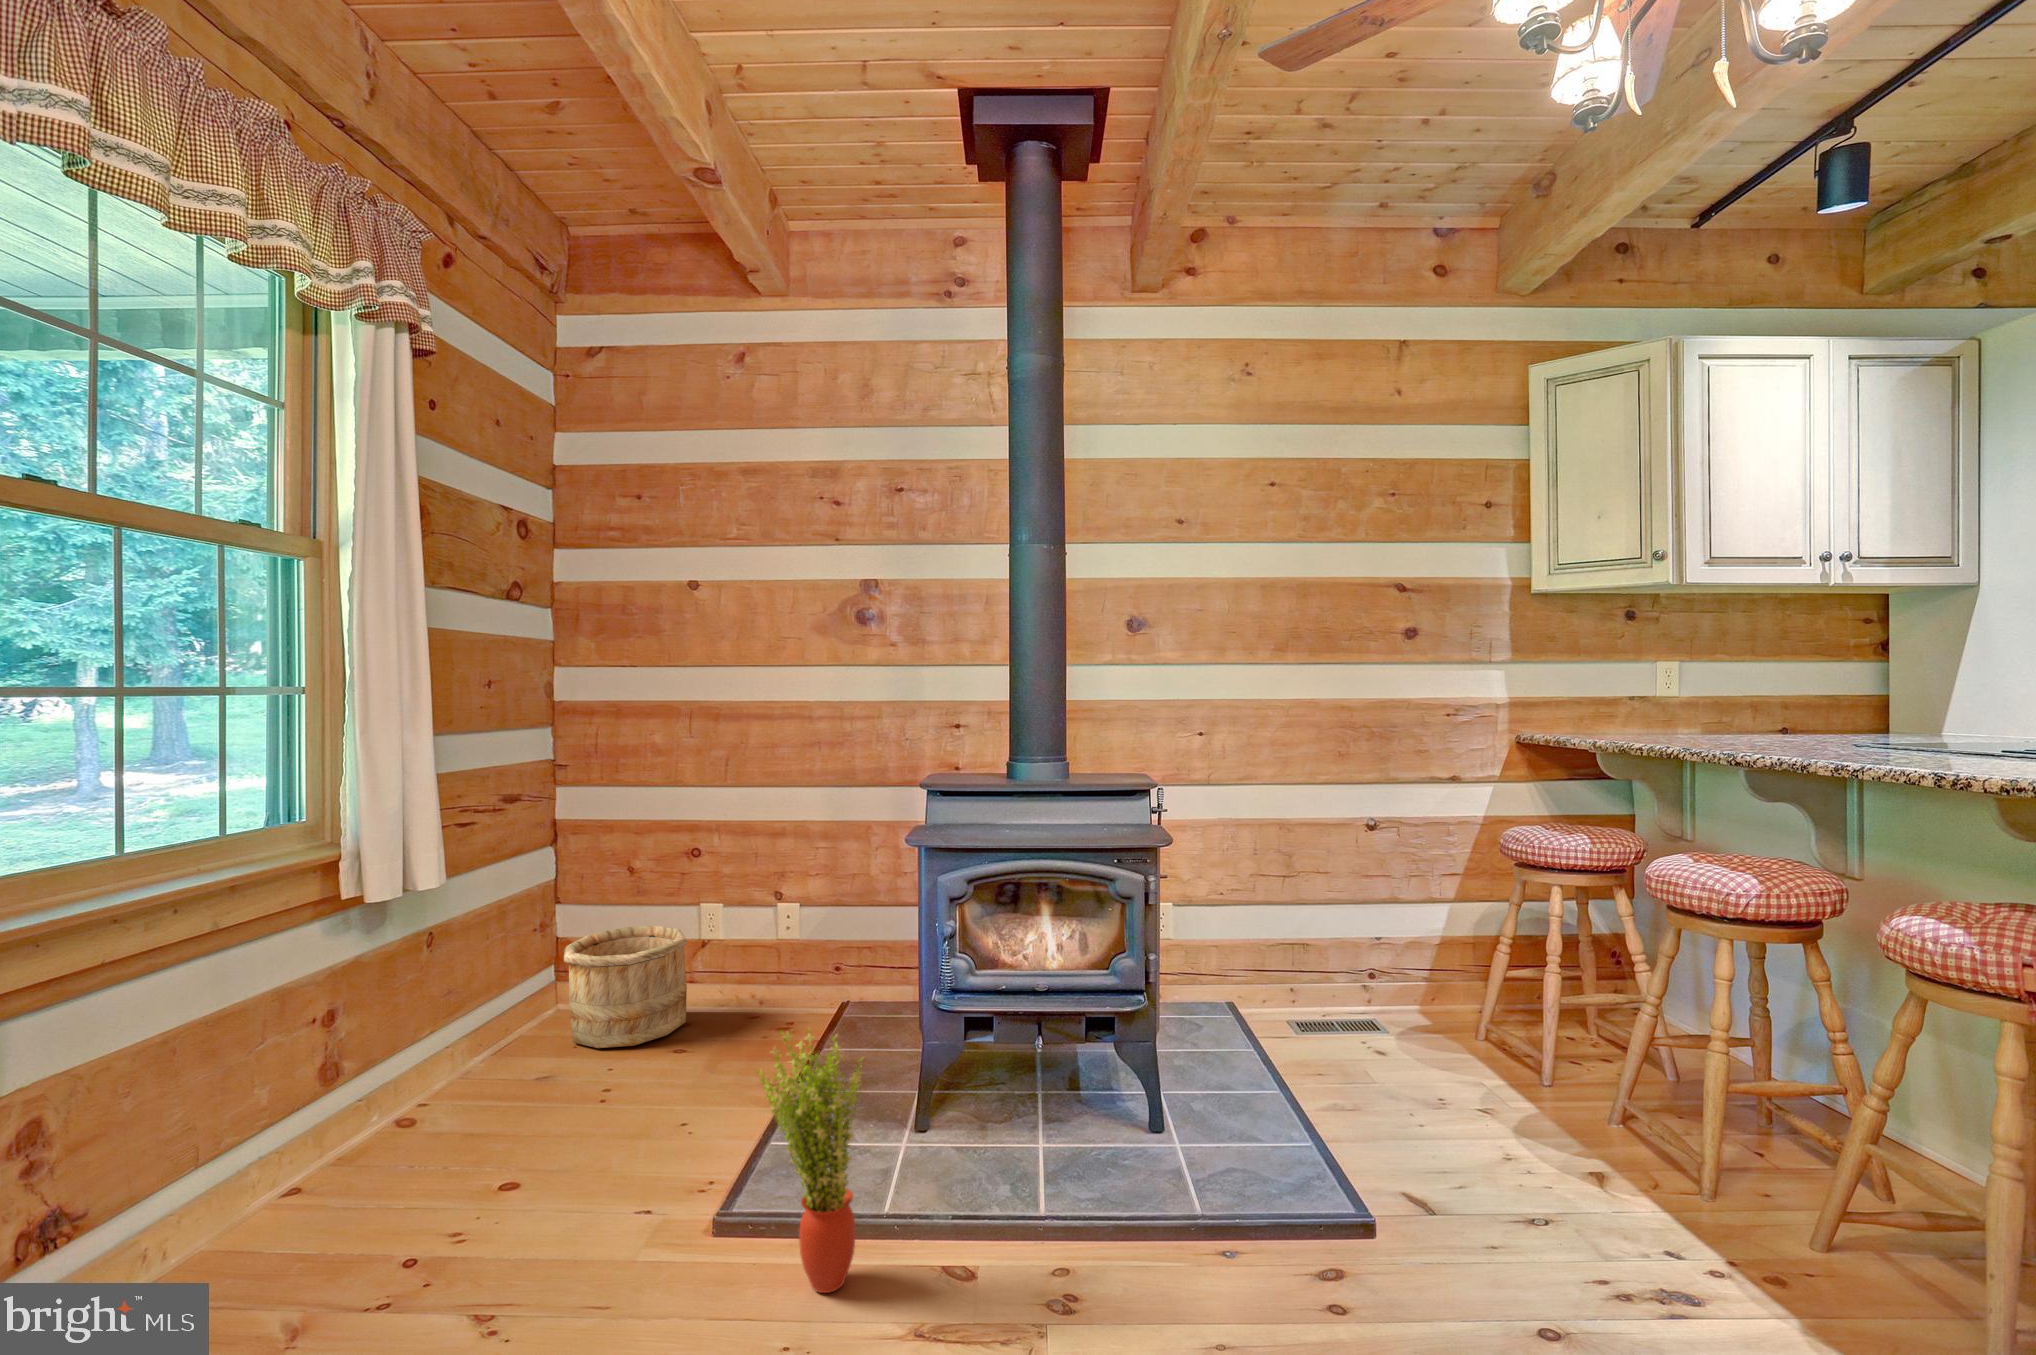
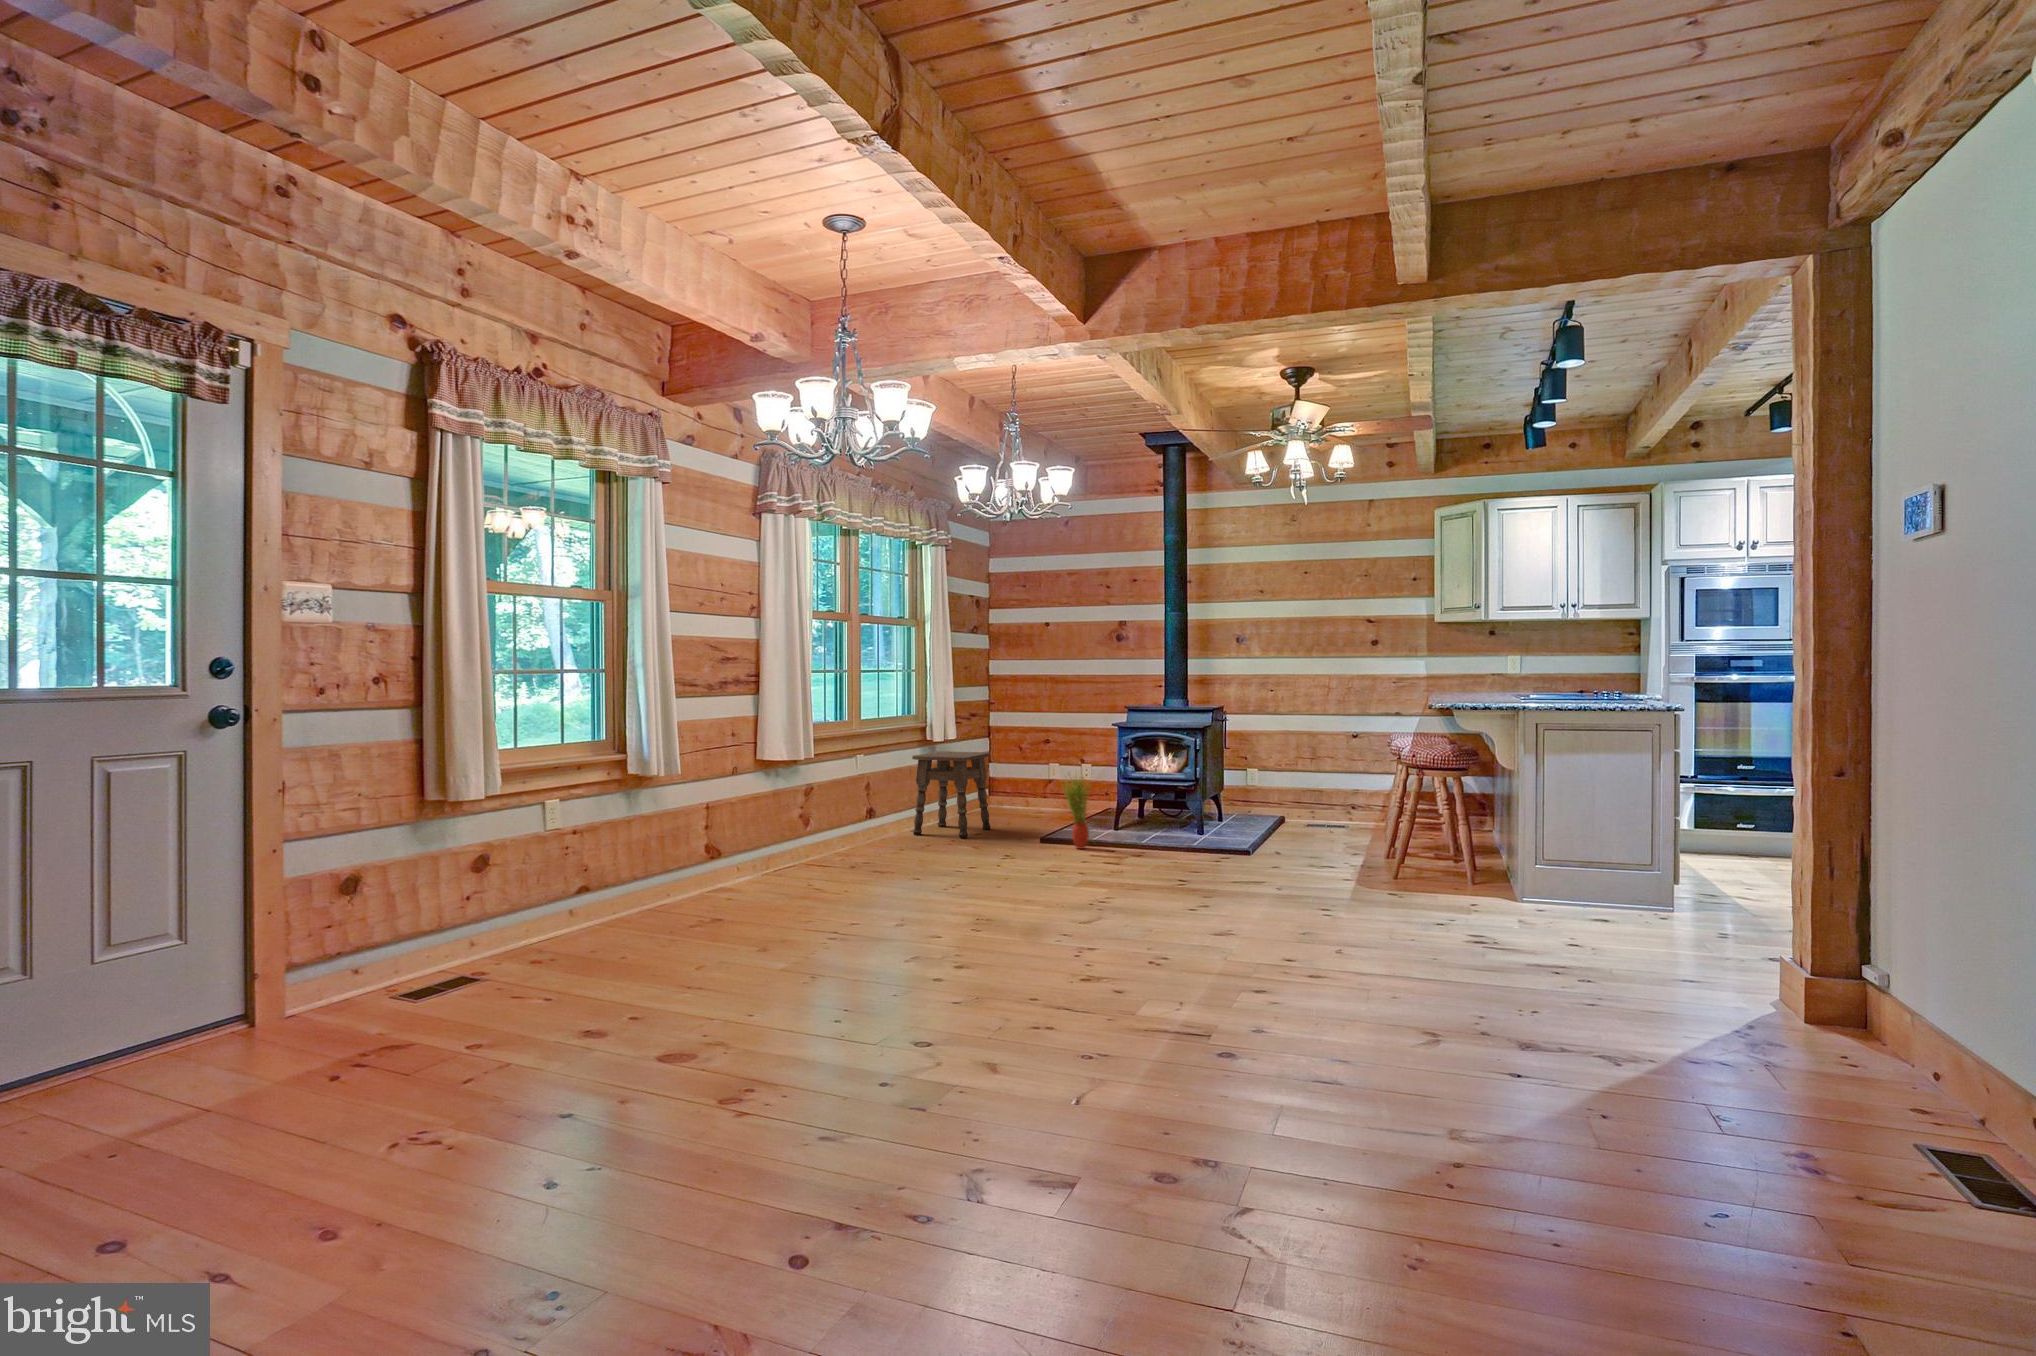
wooden bucket: present [564,925,688,1048] -> none [996,772,1043,814]
side table: none [233,929,530,1252] -> present [912,751,990,838]

